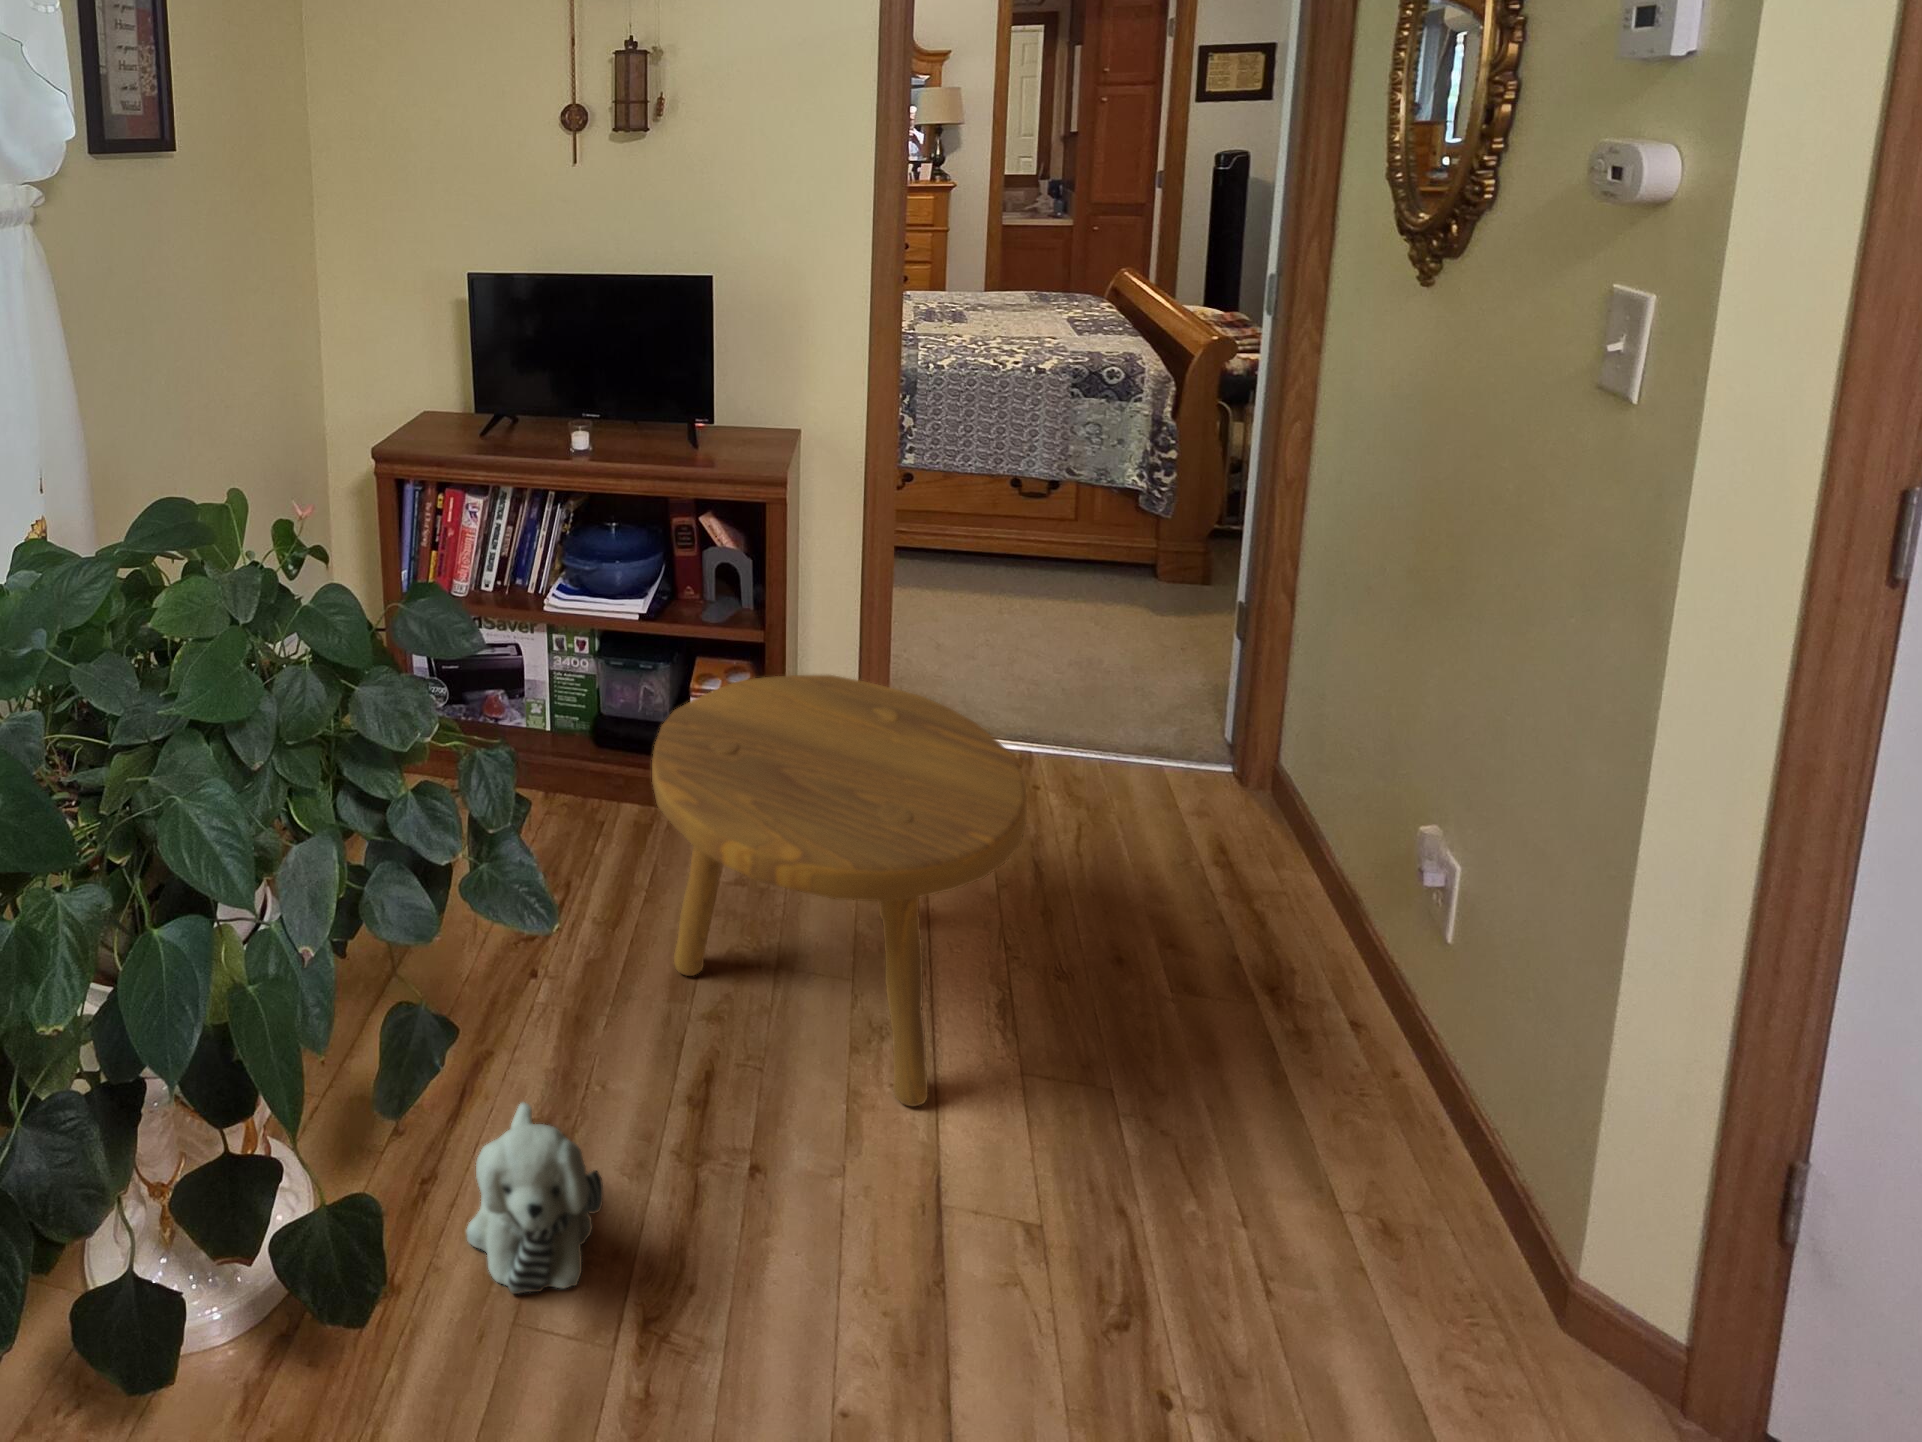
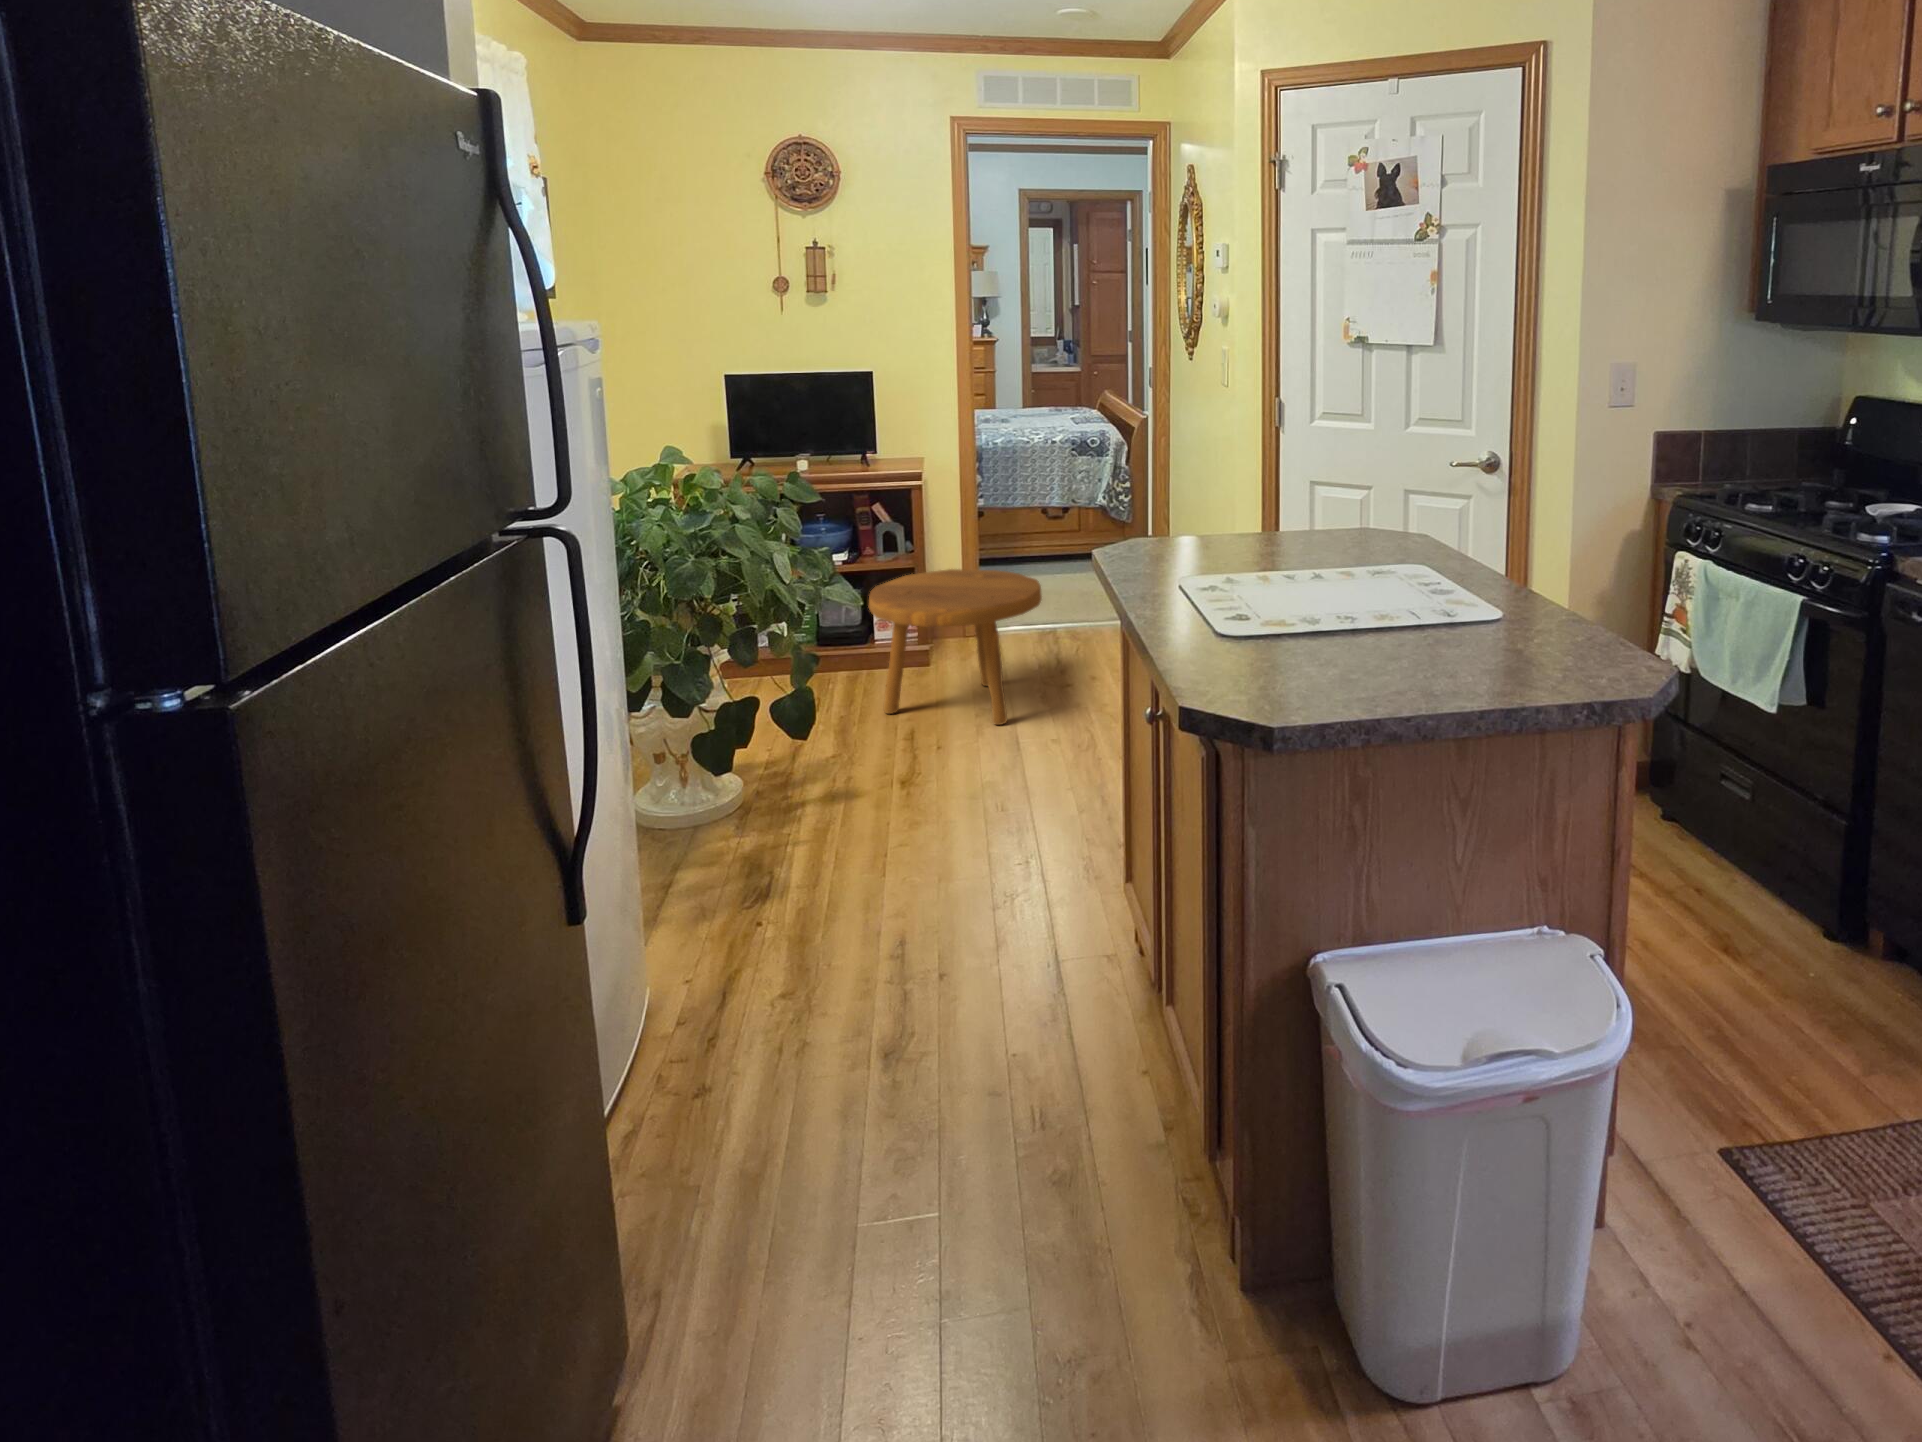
plush toy: present [467,1102,603,1294] -> none [813,722,874,790]

